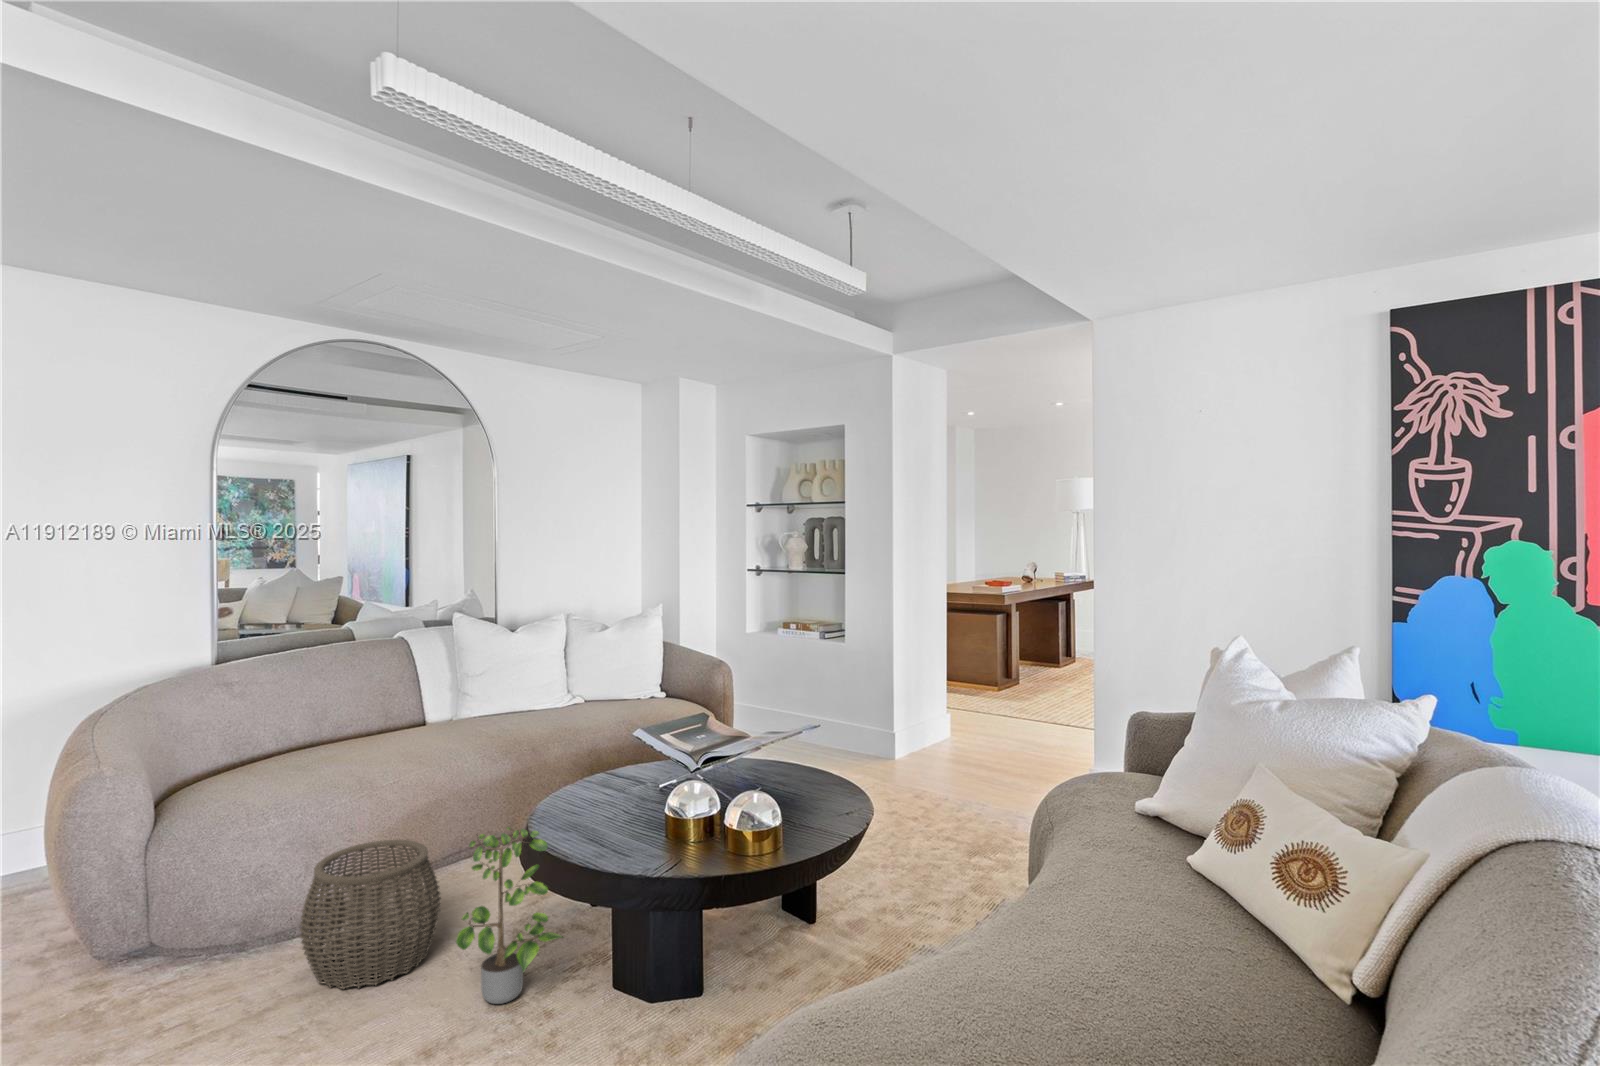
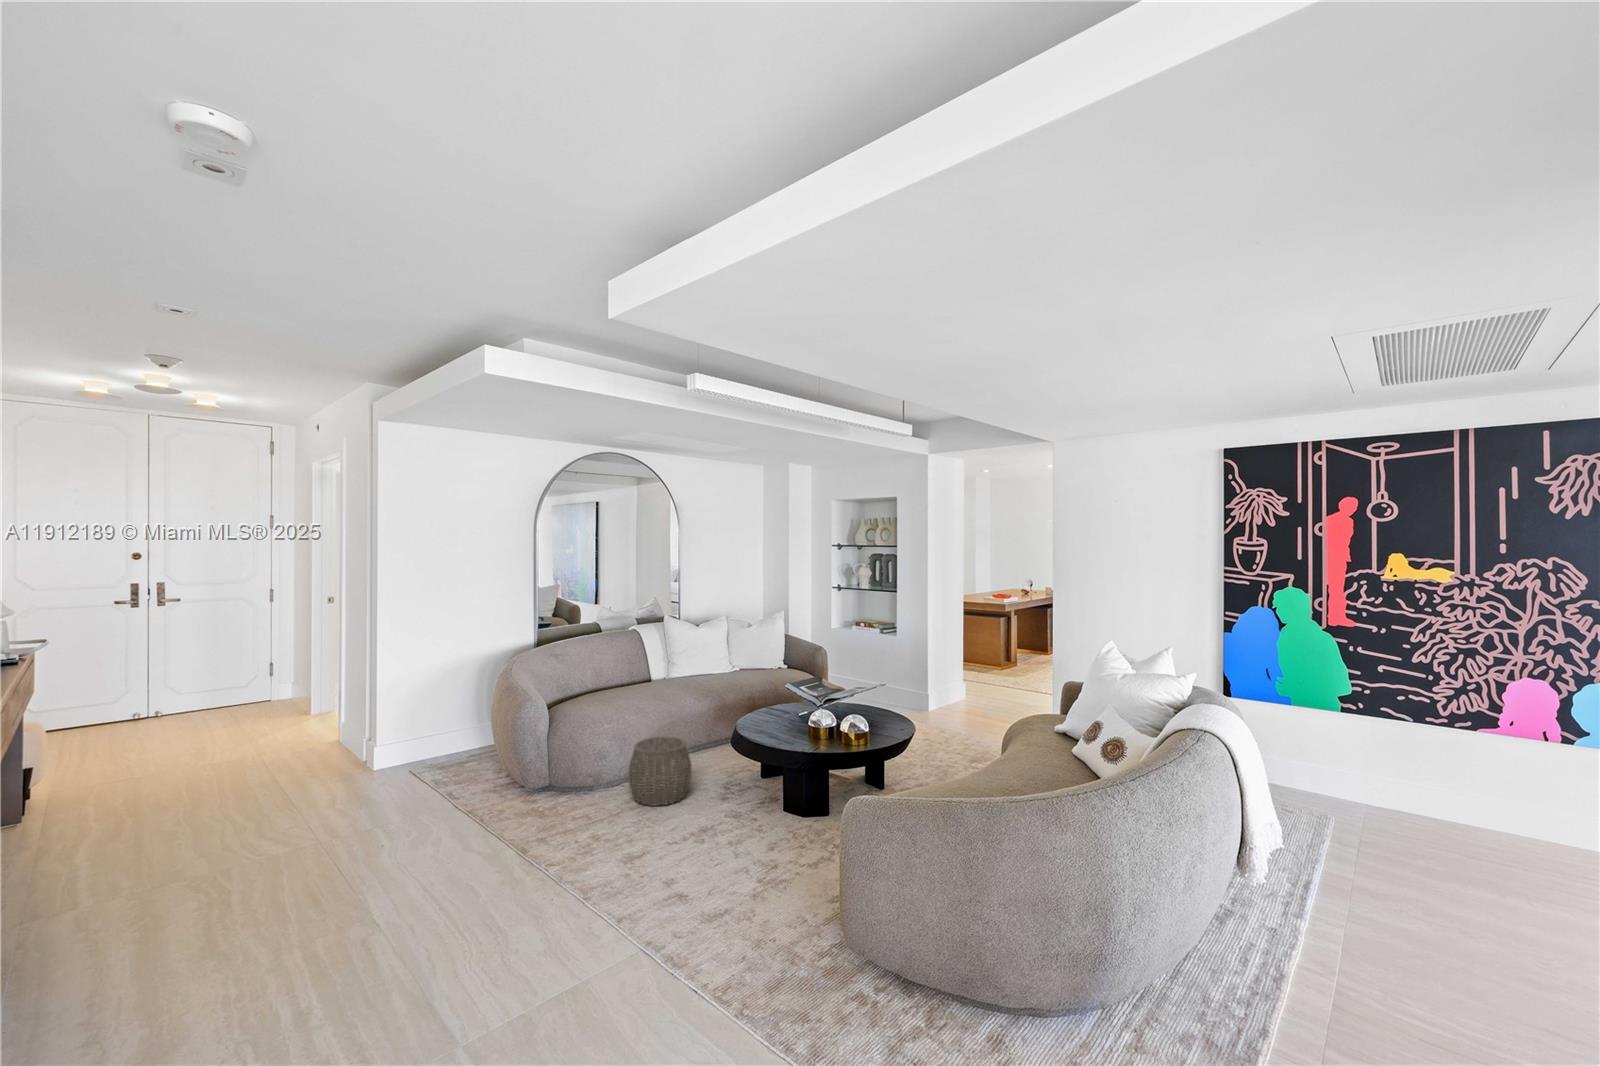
potted plant: present [456,827,563,1004] -> none [710,727,762,814]

